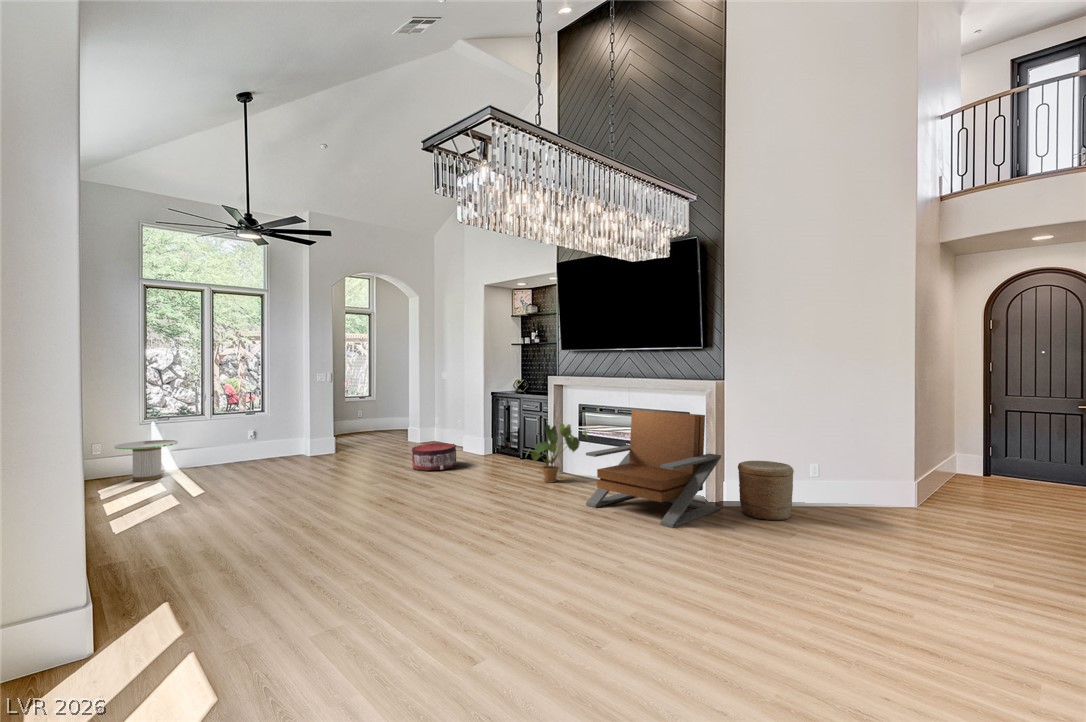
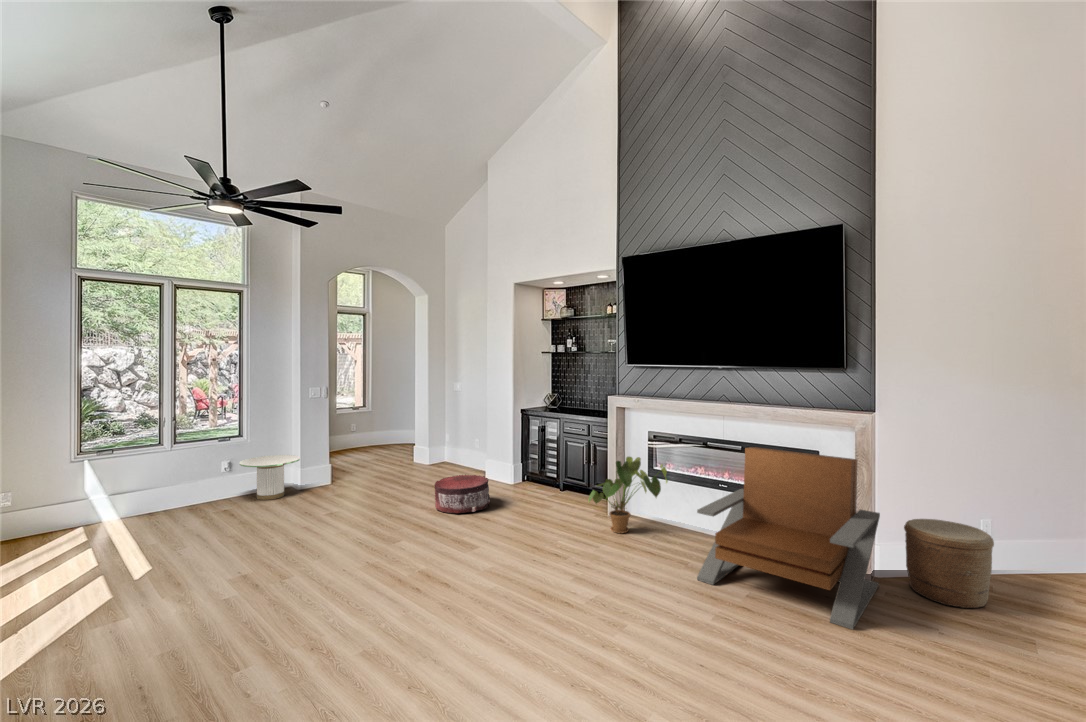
side table: present [114,440,178,481] -> present [240,455,300,500]

